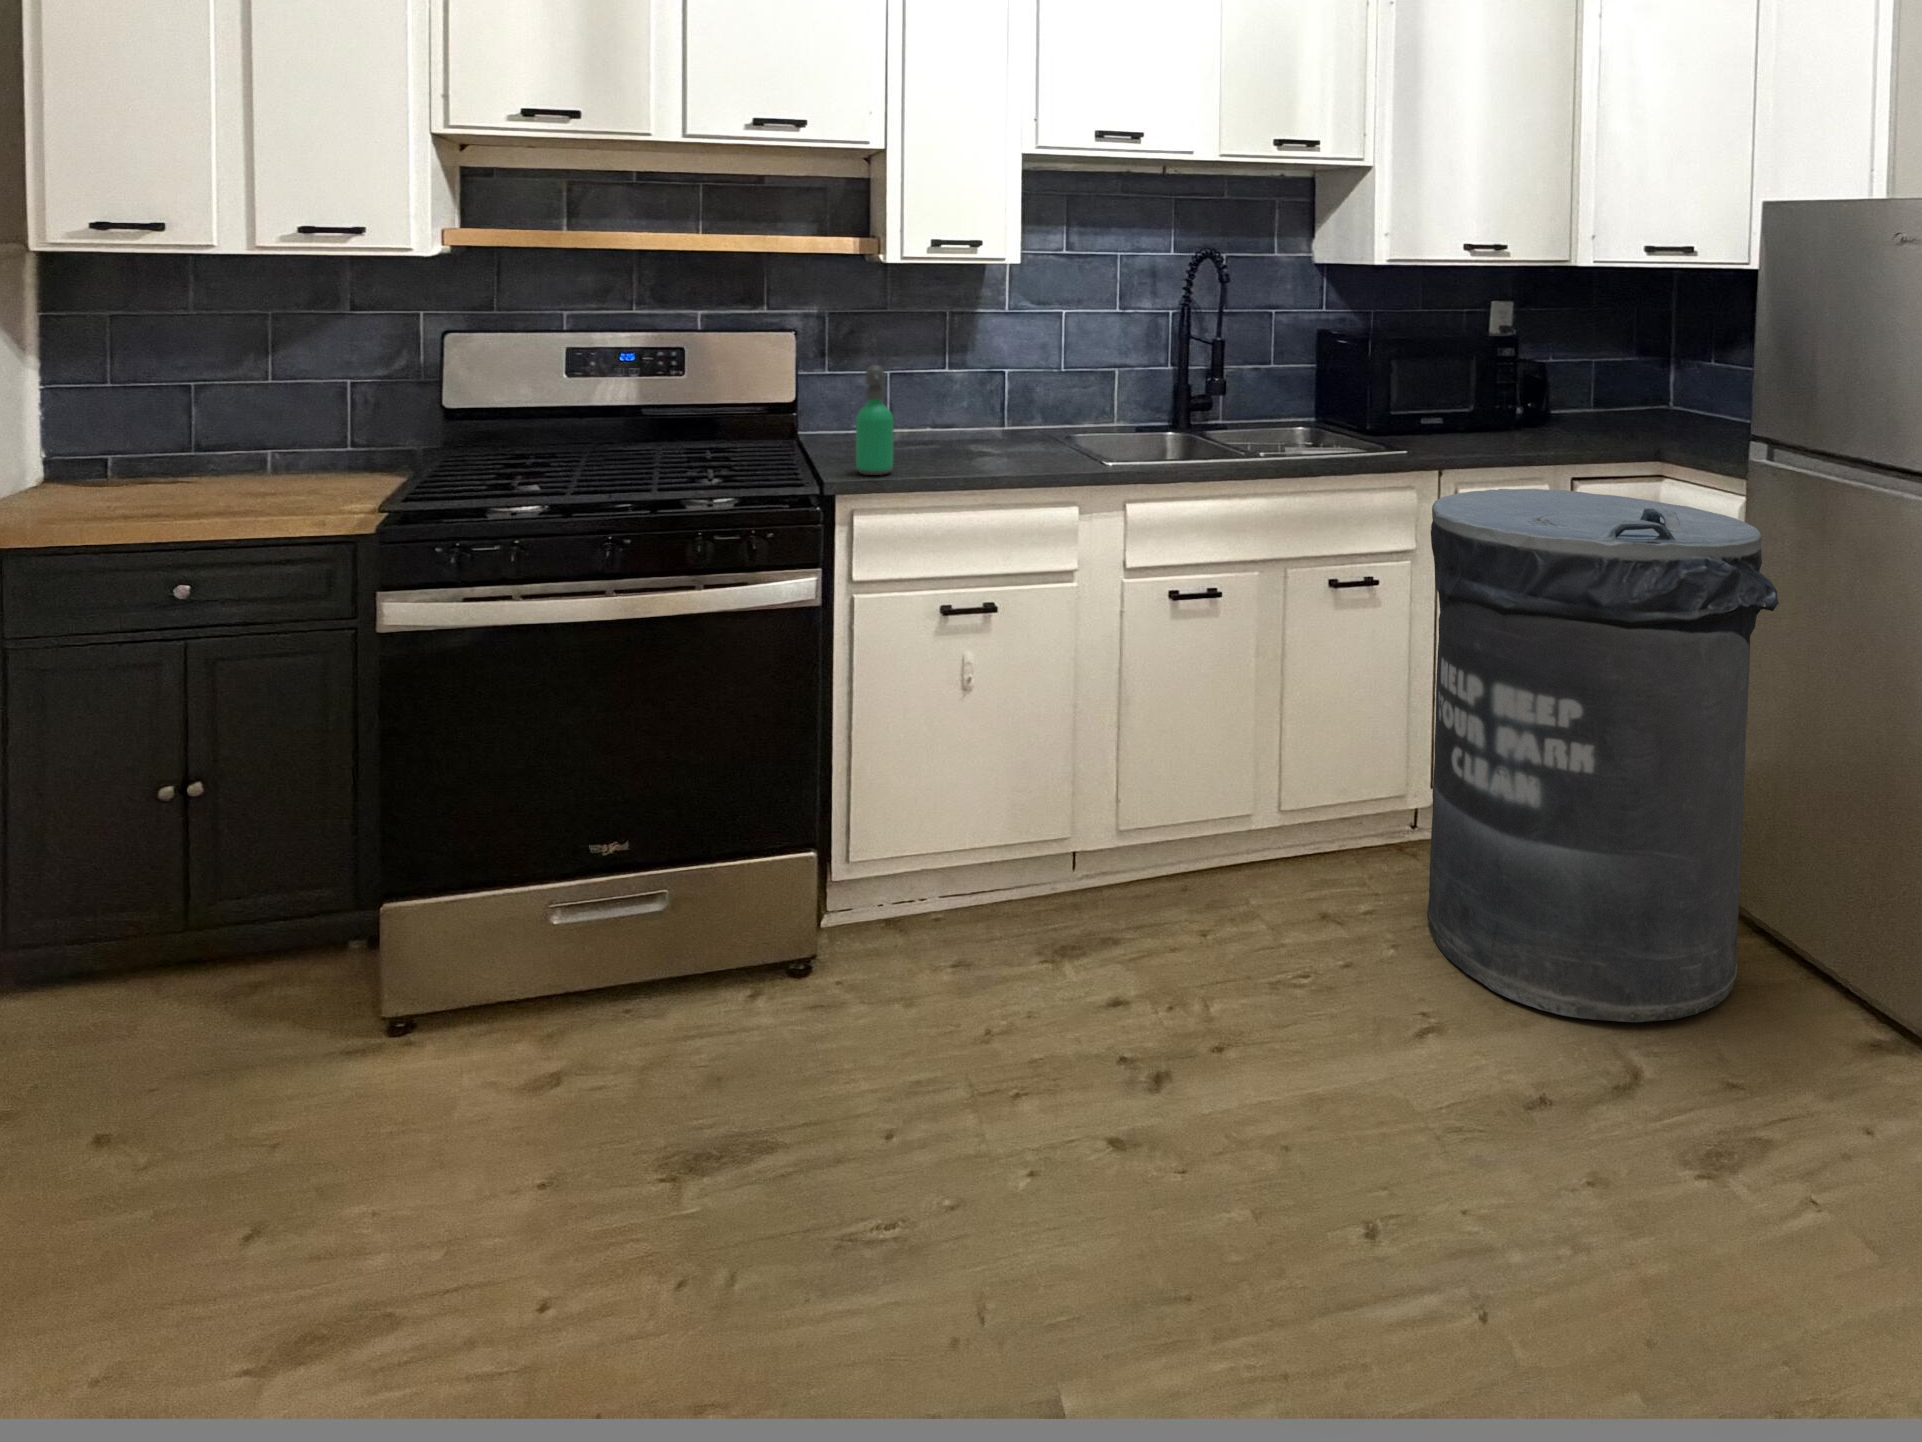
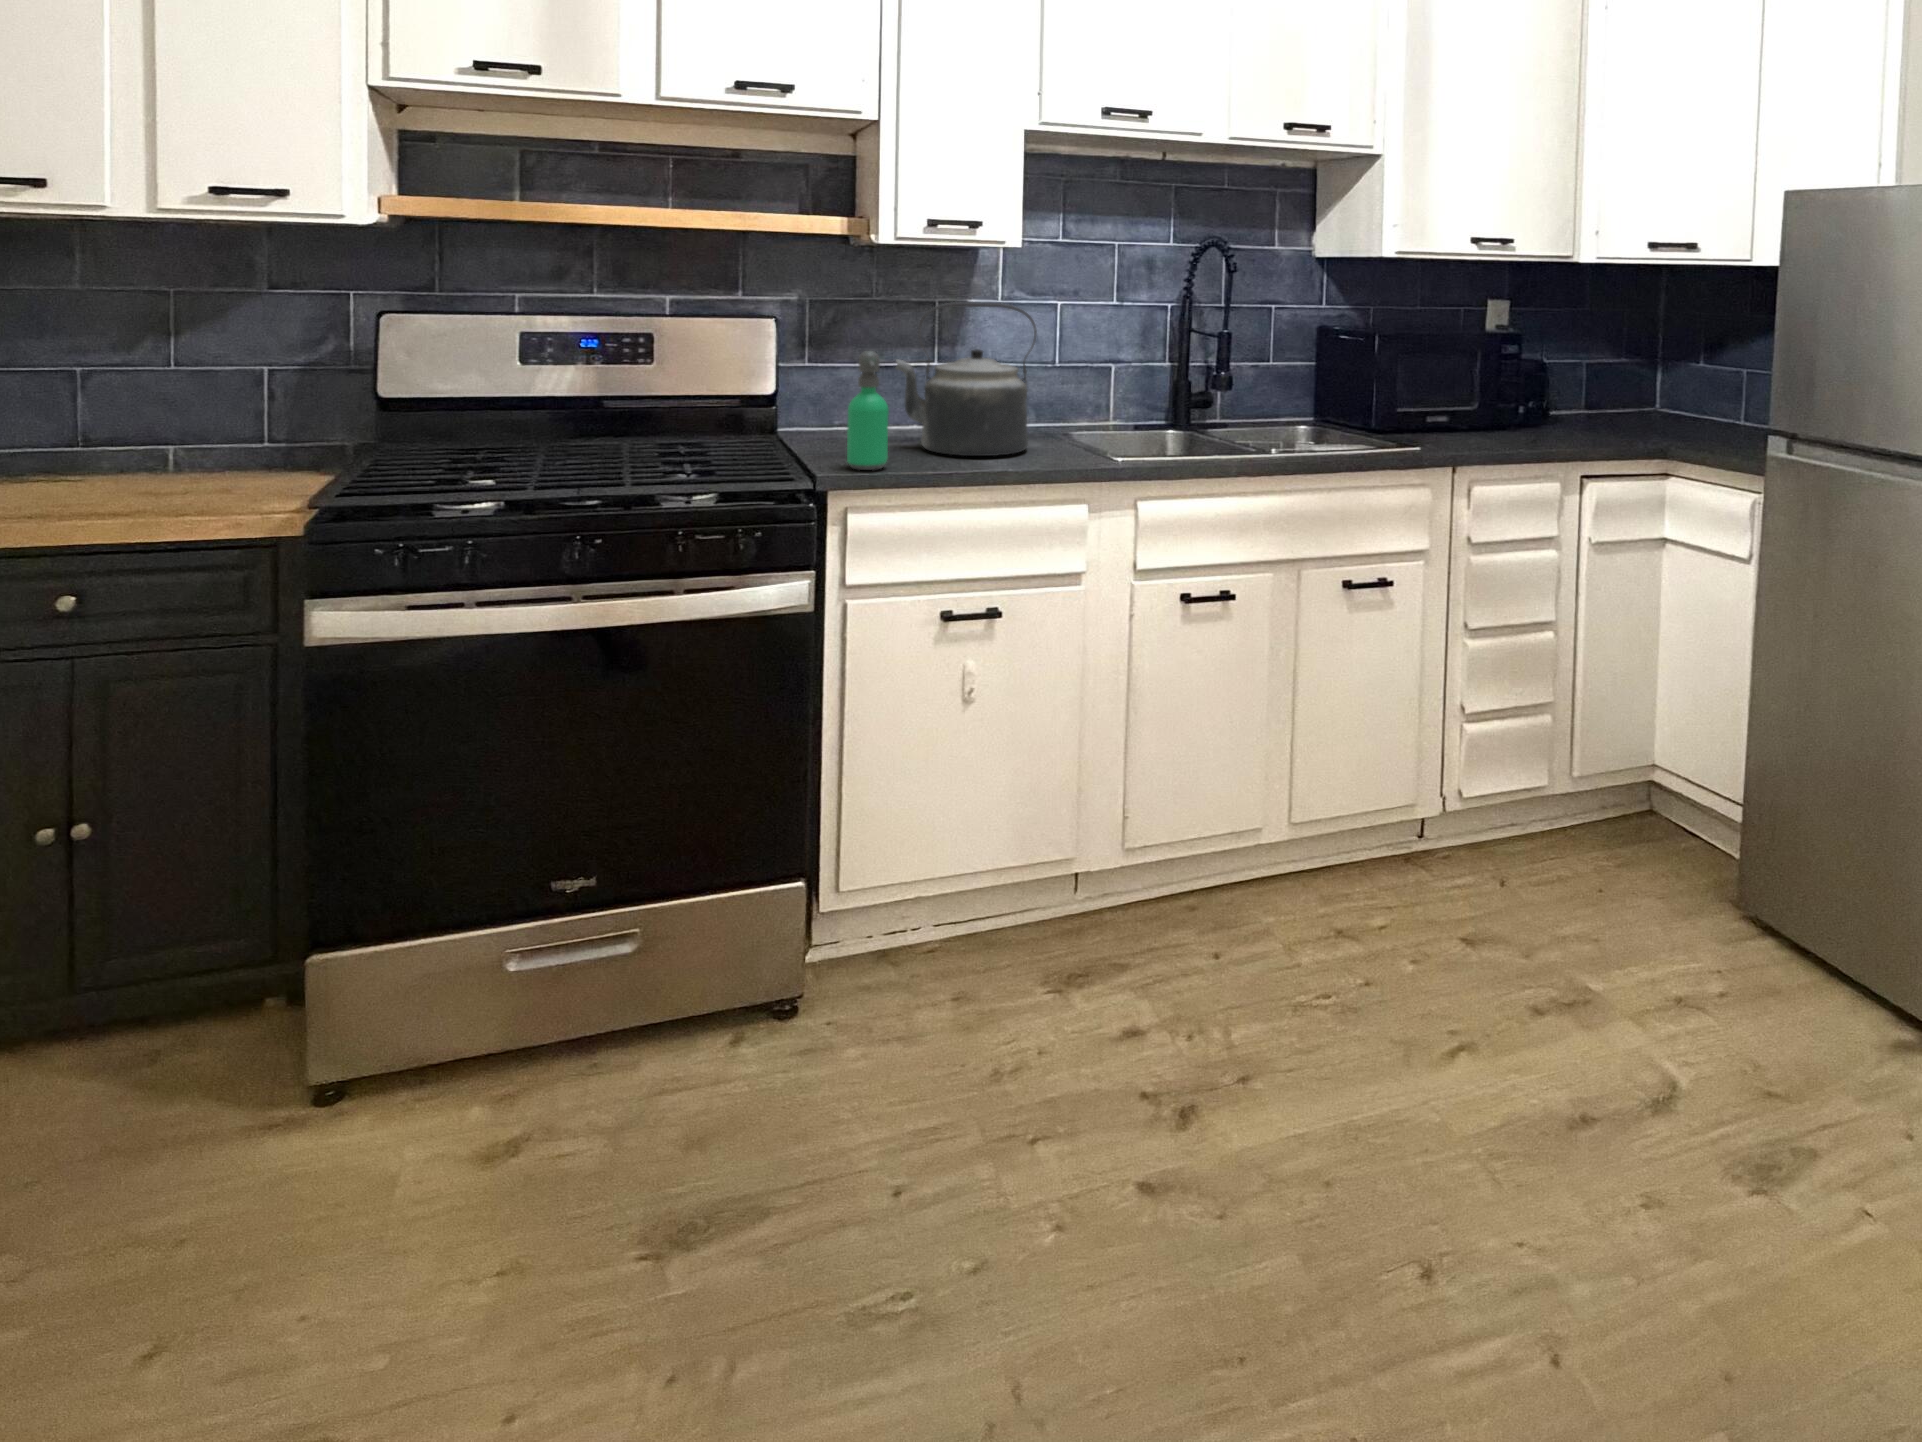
kettle: none [904,318,1035,462] -> present [896,302,1037,456]
trash can: present [1427,489,1779,1022] -> none [1446,485,1822,1043]

